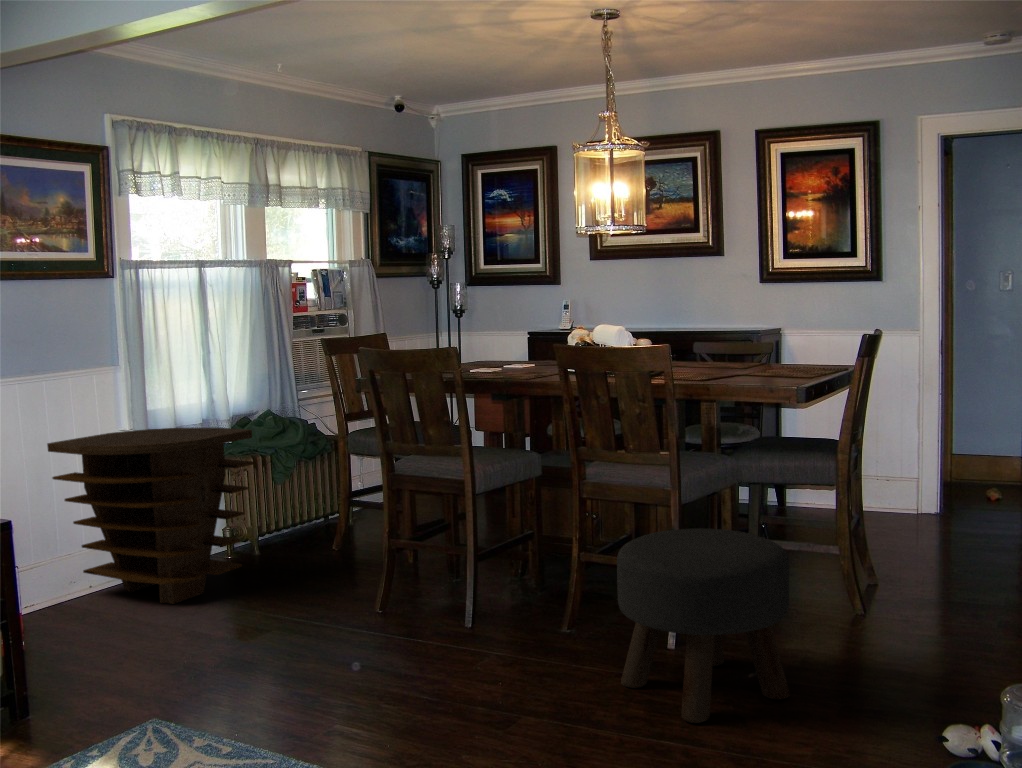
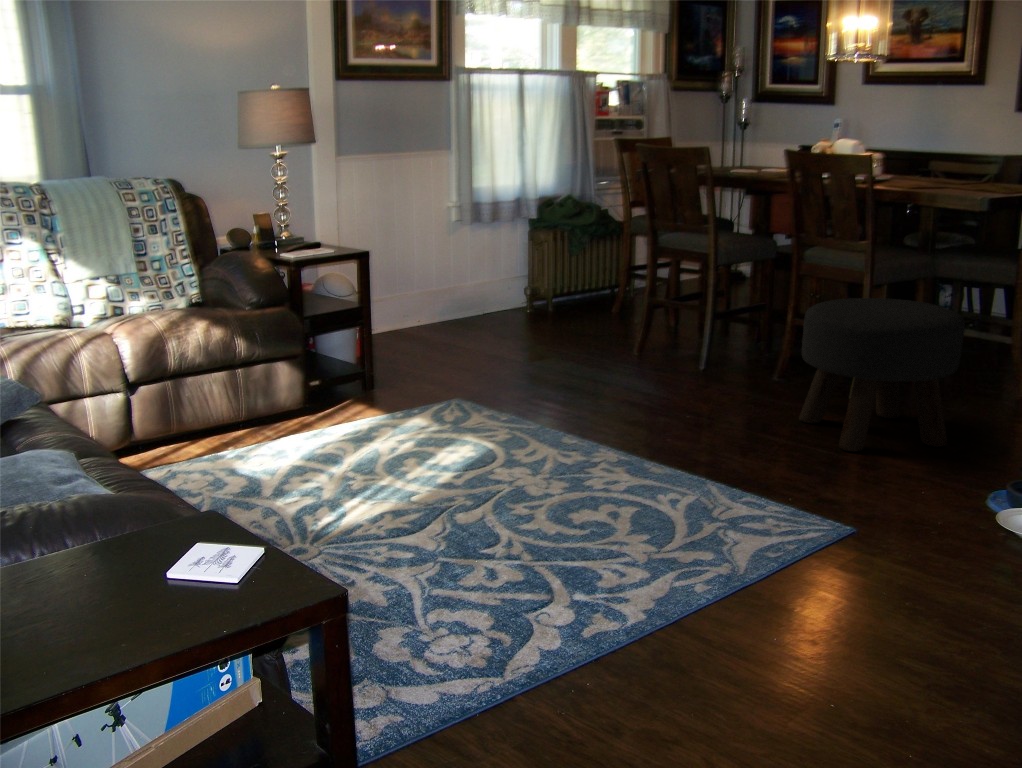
side table: present [47,427,255,604] -> none [399,203,546,333]

